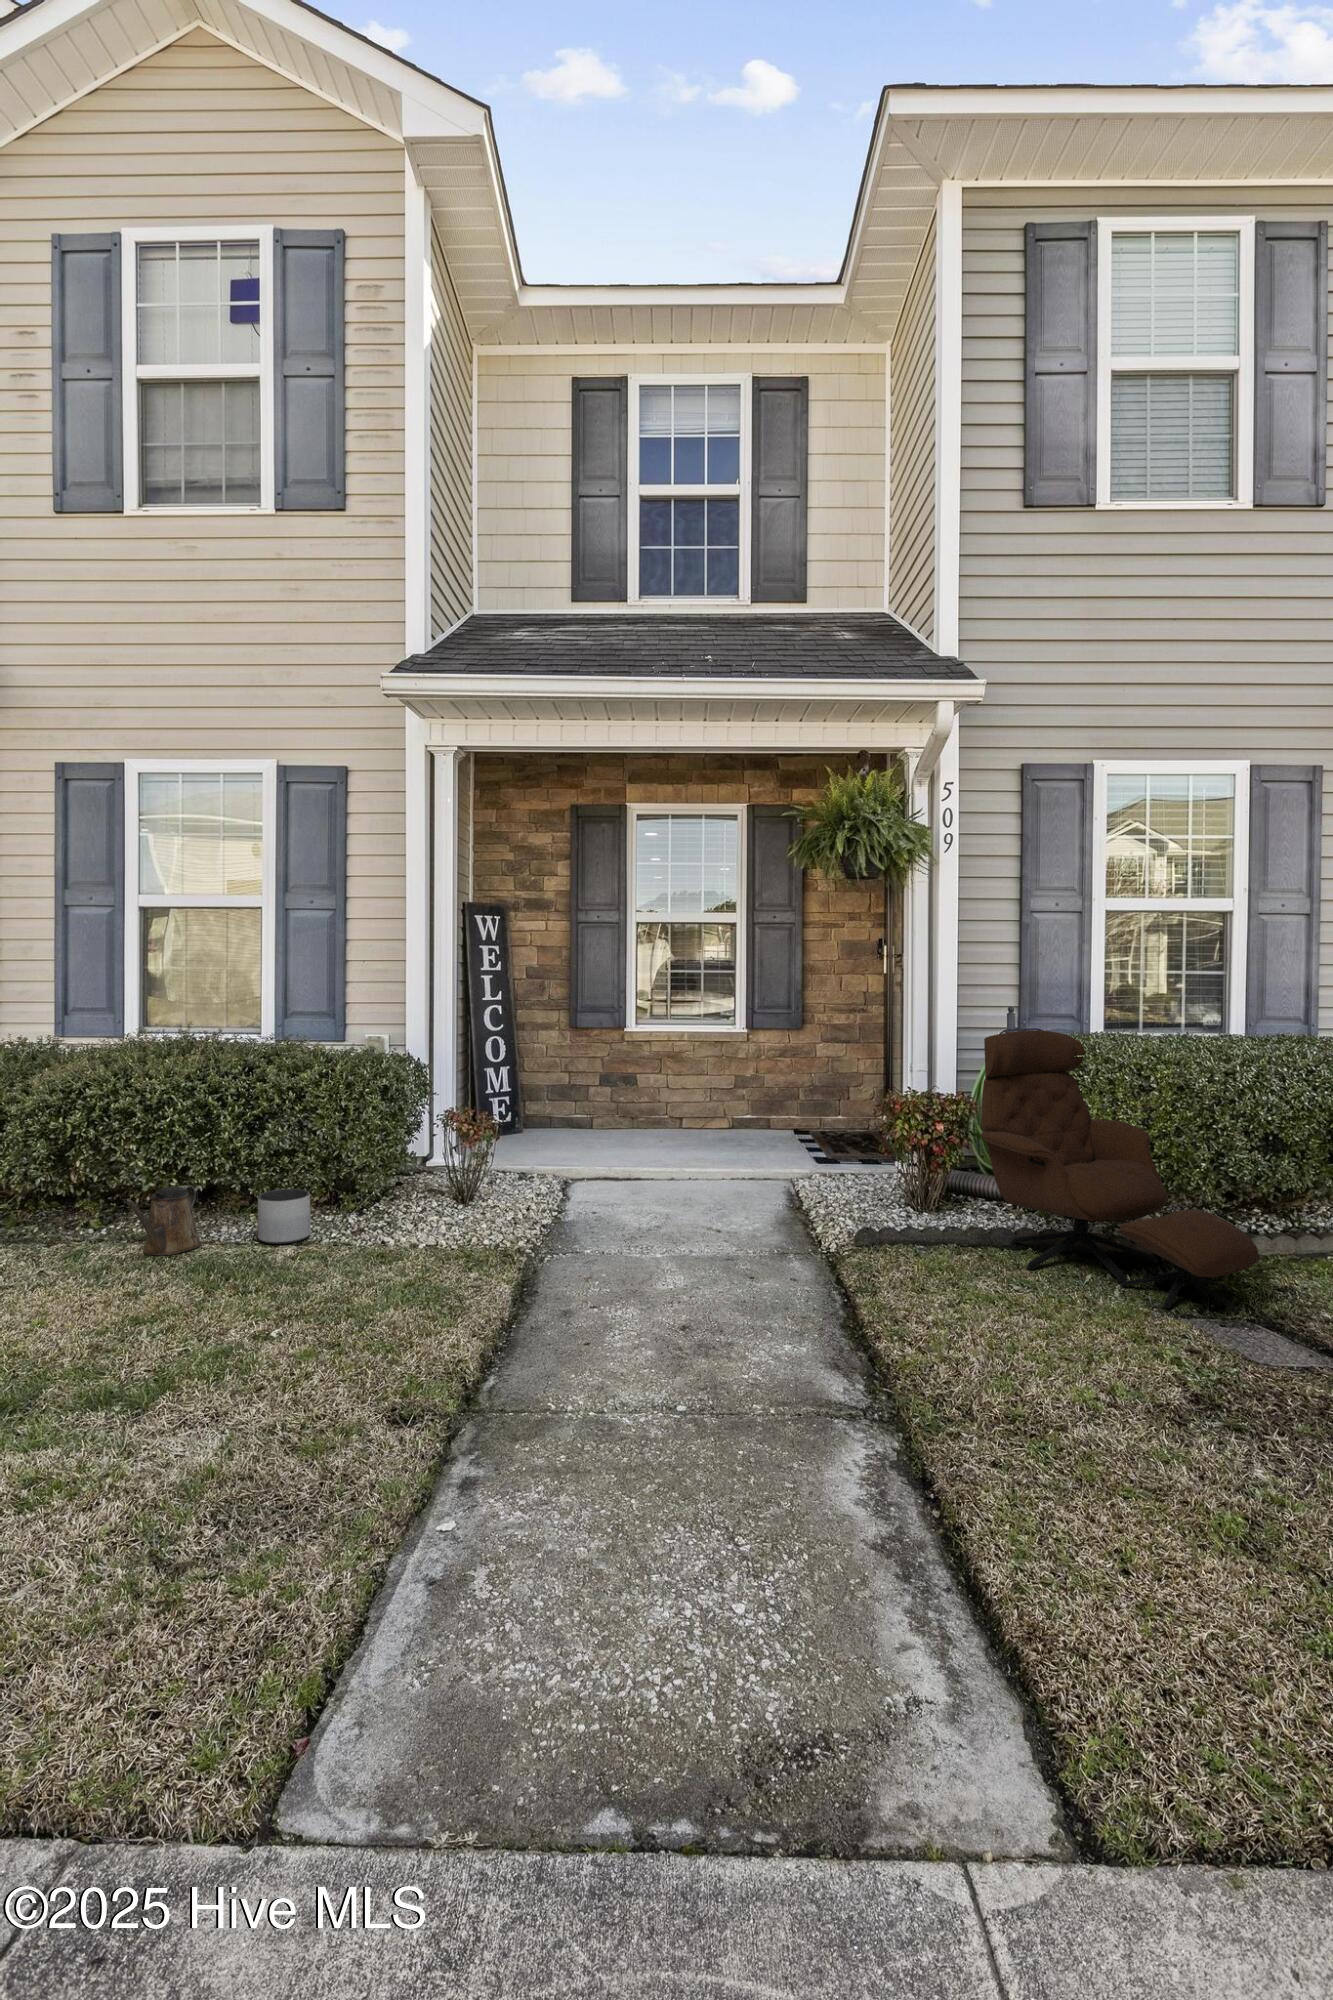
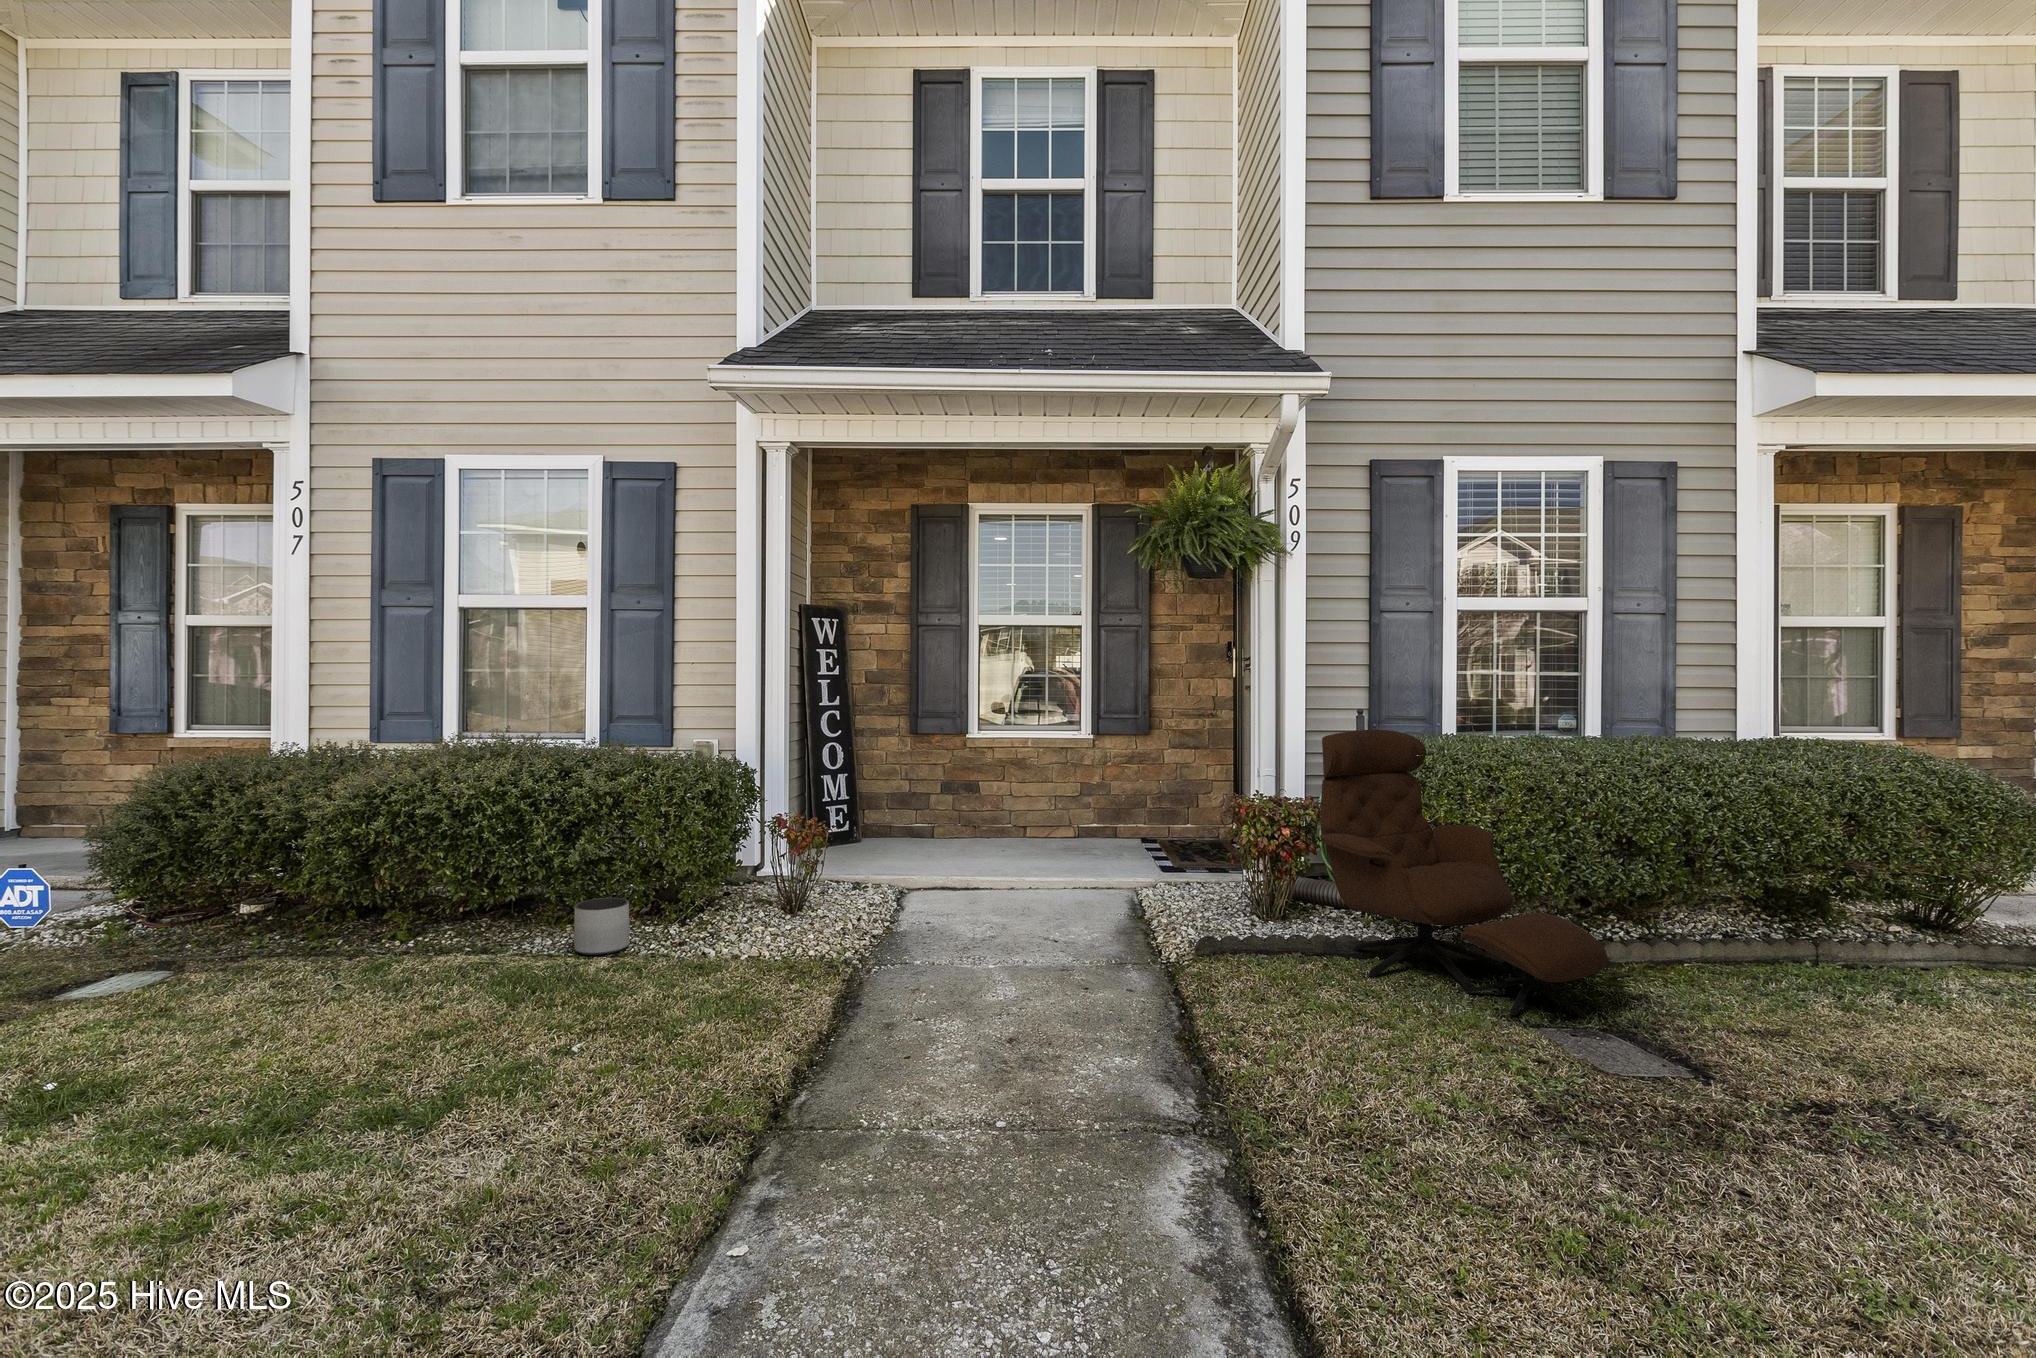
watering can: present [124,1185,201,1255] -> none [431,895,515,967]

